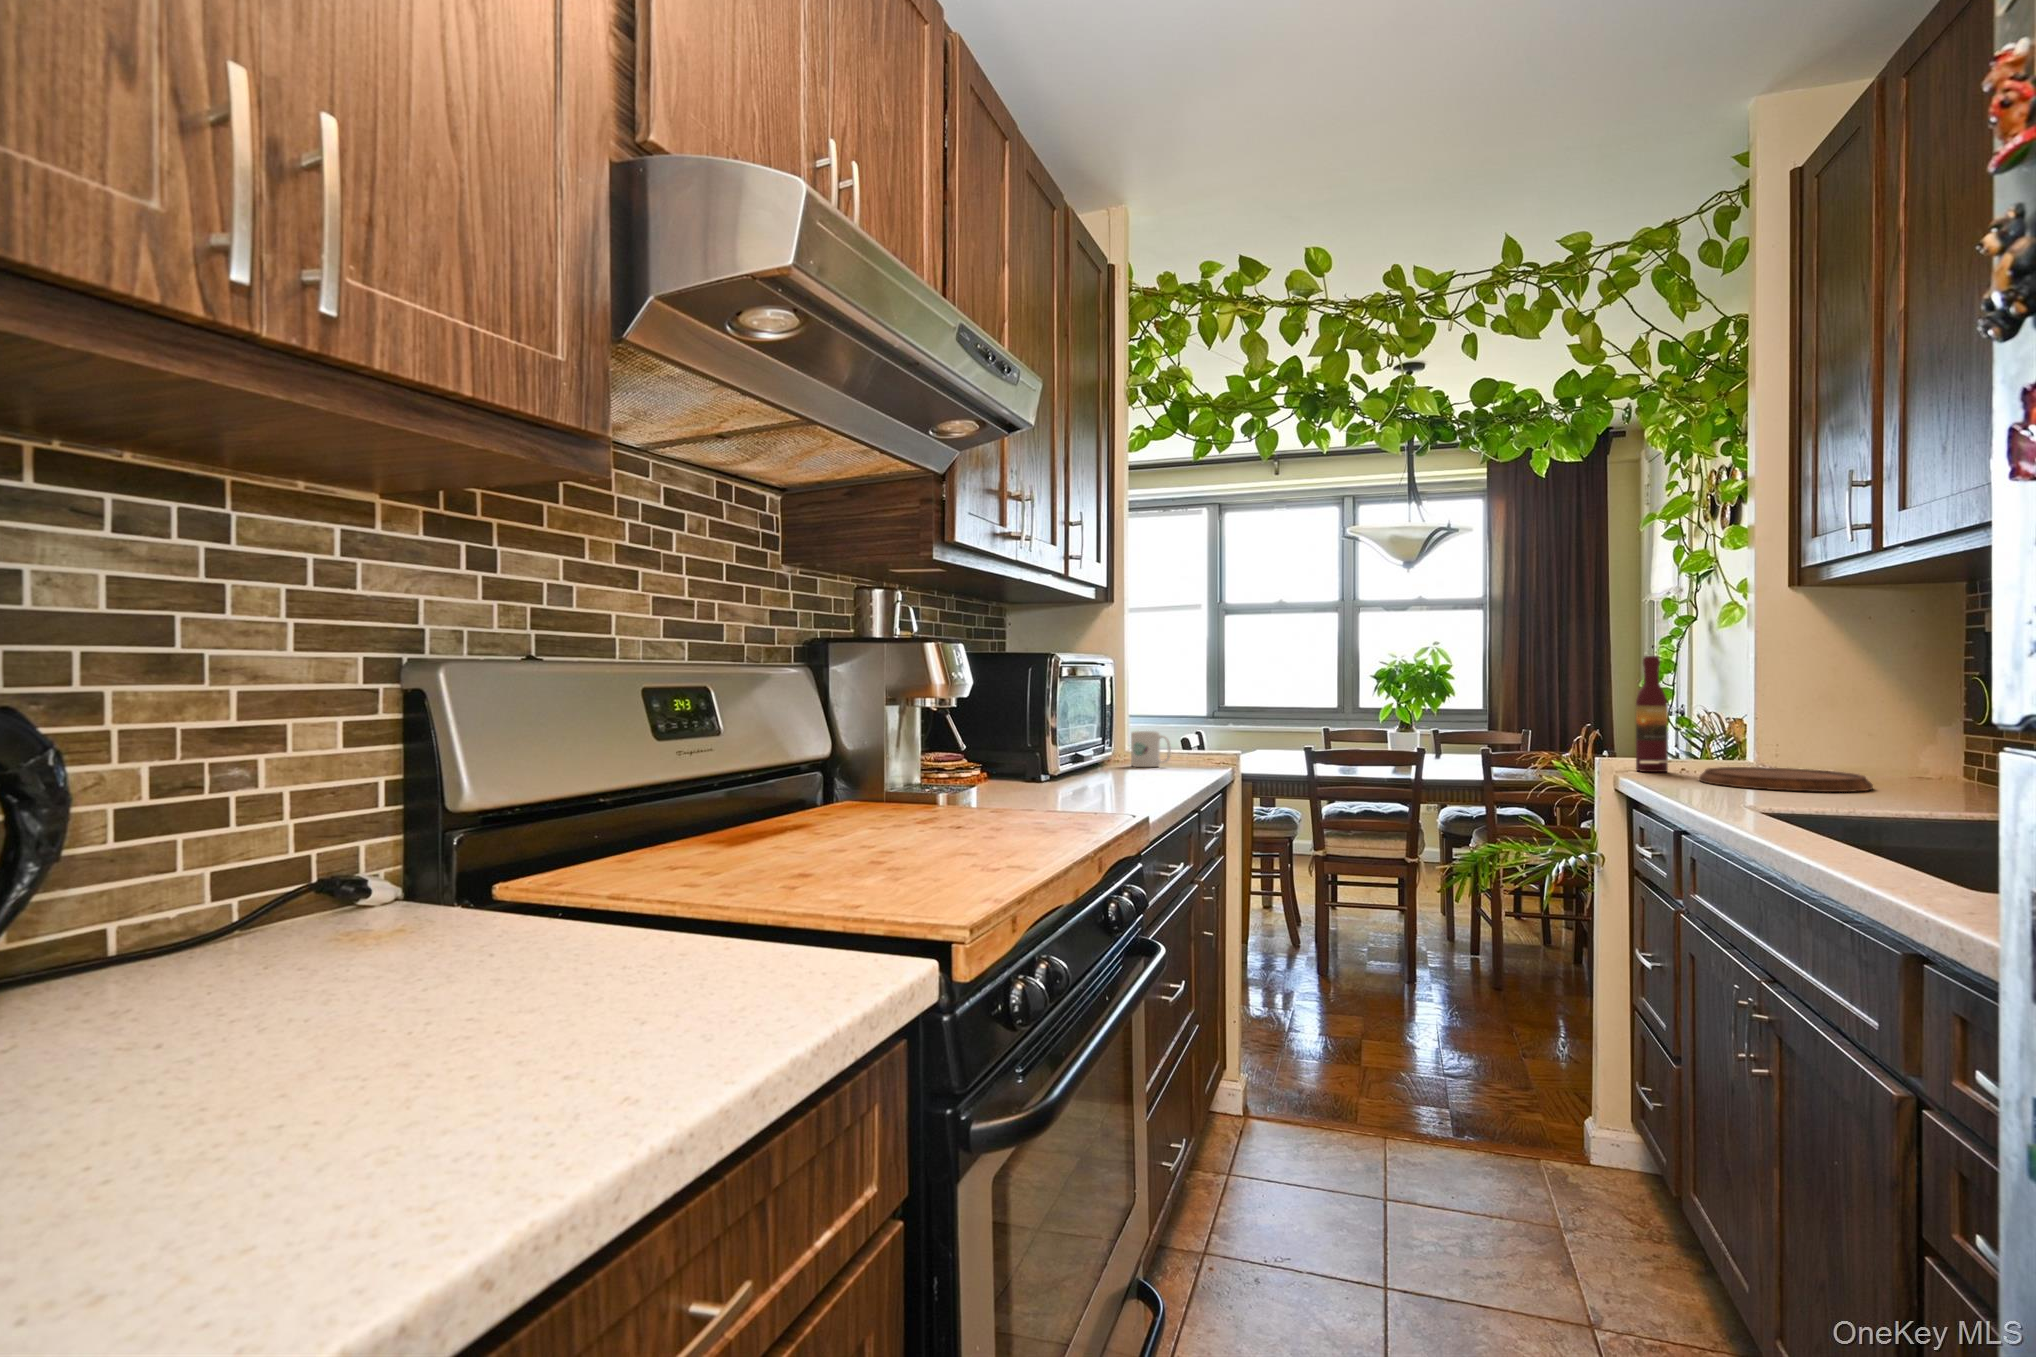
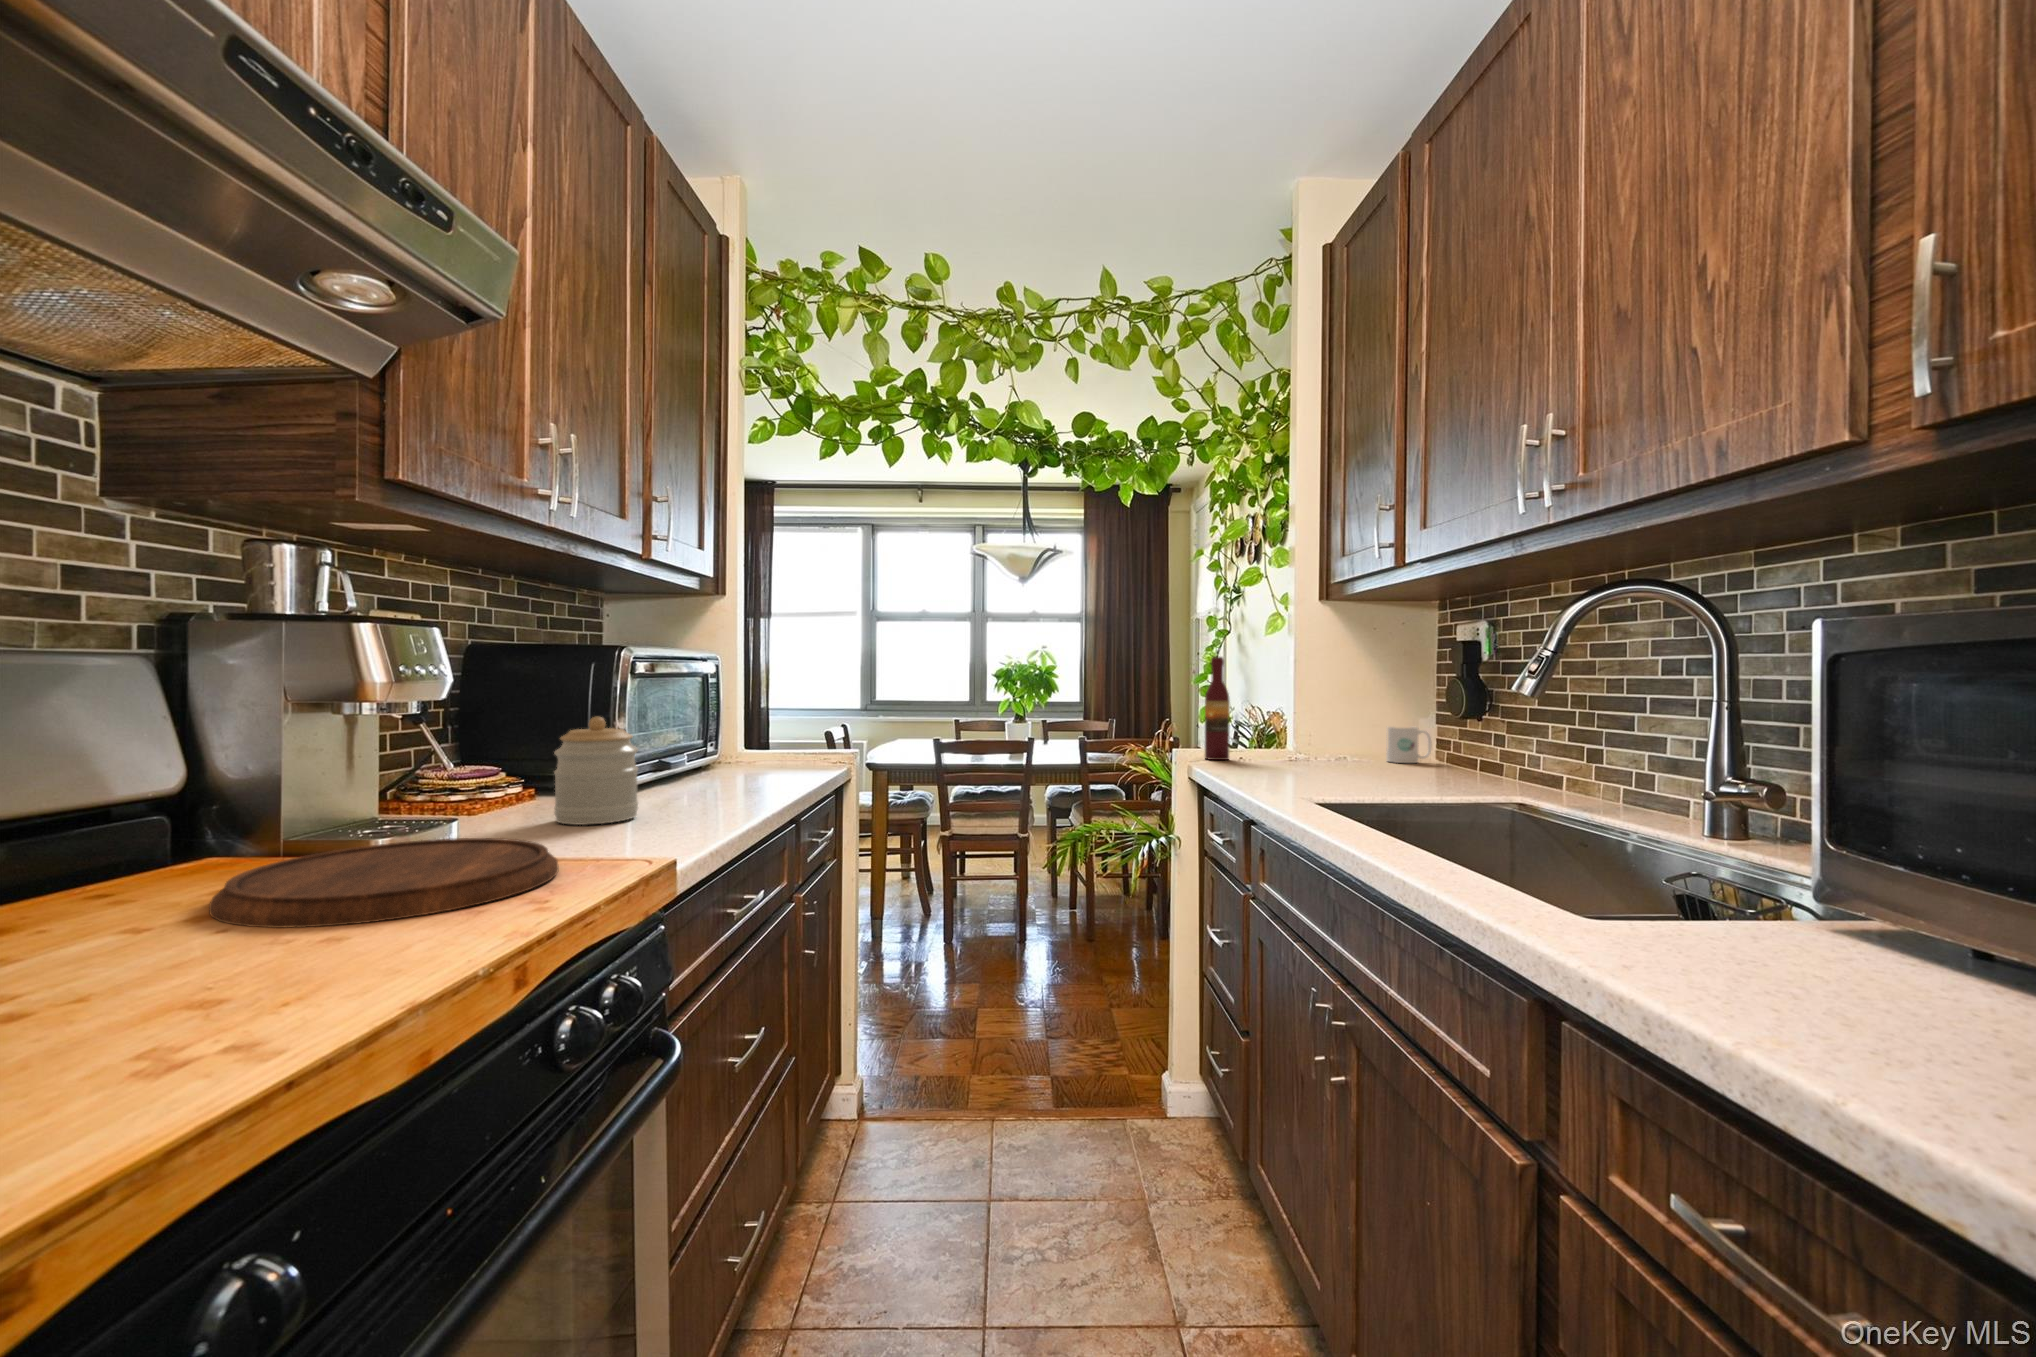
jar: none [1021,712,1082,798] -> present [554,717,638,825]
mug: present [1131,731,1171,767] -> present [1386,726,1431,763]
cutting board: present [1699,767,1873,792] -> present [209,838,558,928]

